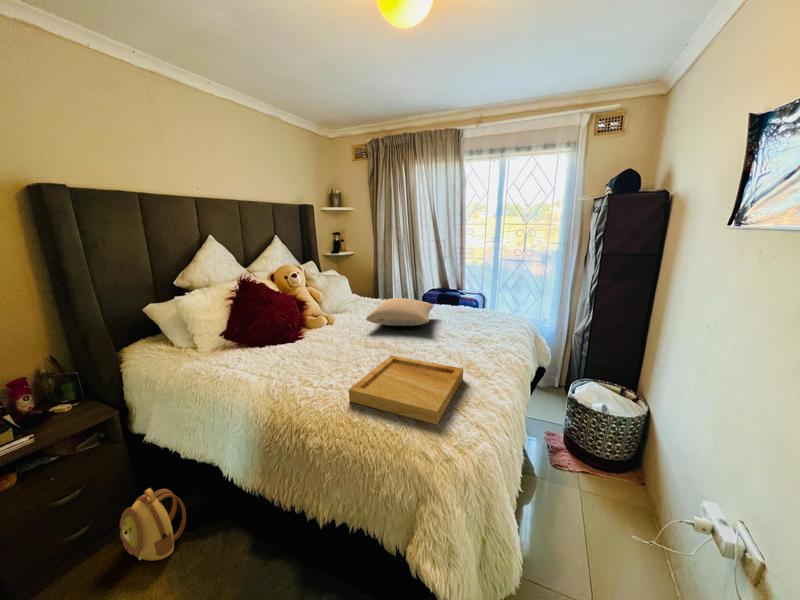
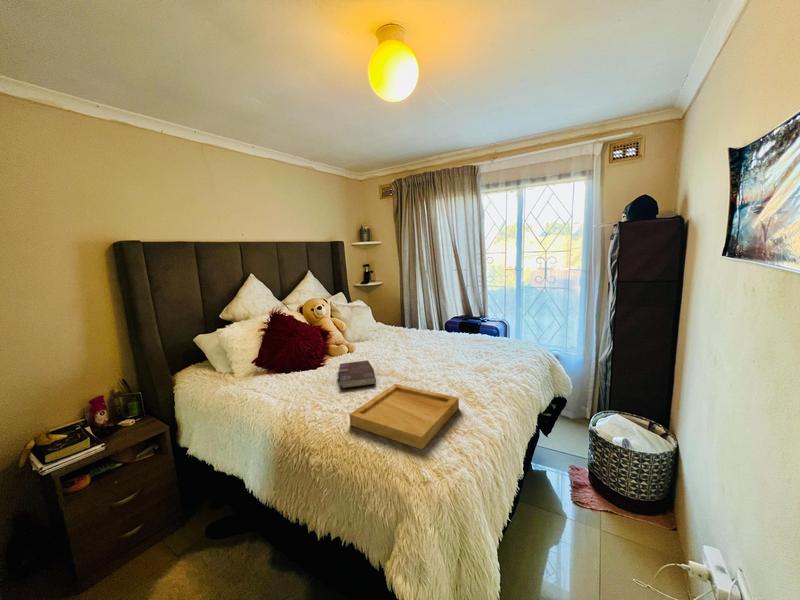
pillow: present [366,298,434,326] -> none [381,328,449,355]
book: none [322,332,367,362] -> present [338,361,376,389]
backpack: present [120,488,186,560] -> none [164,496,217,563]

